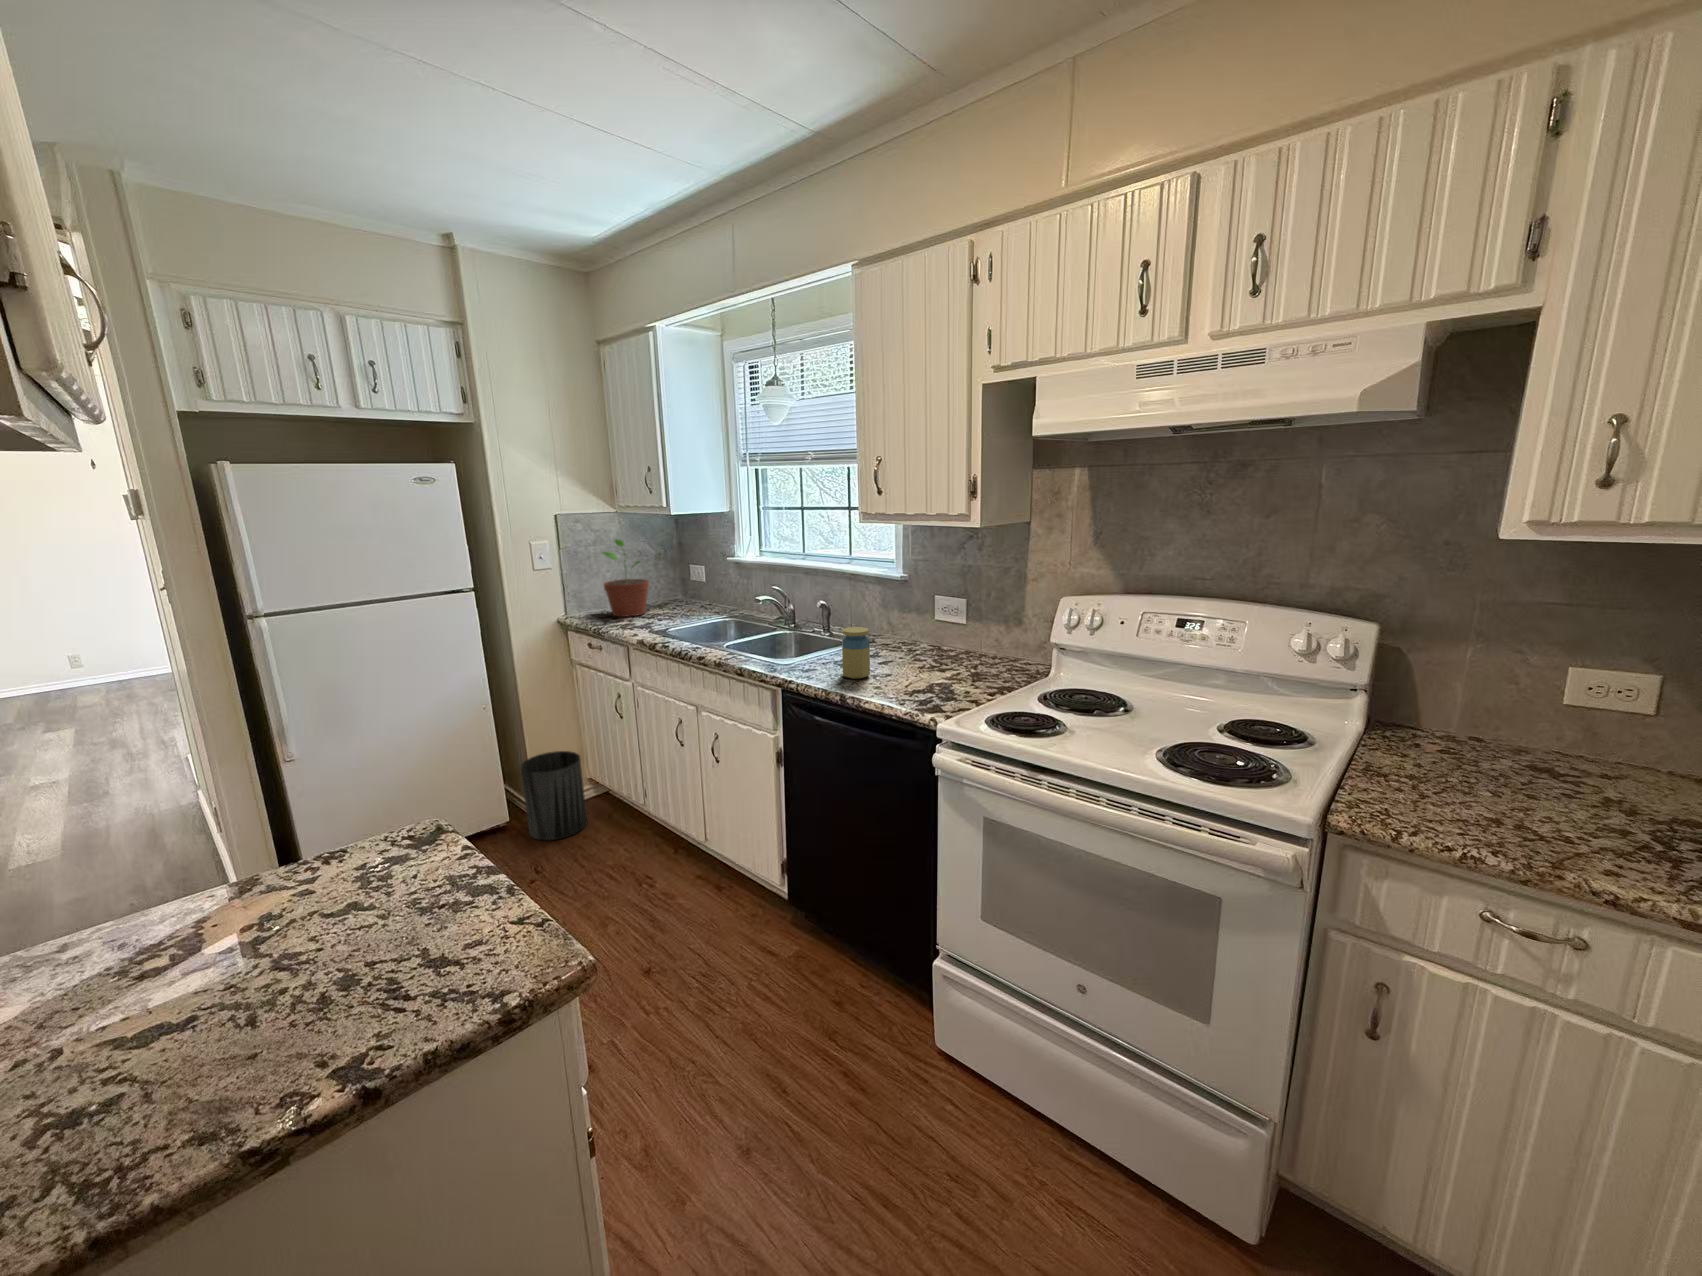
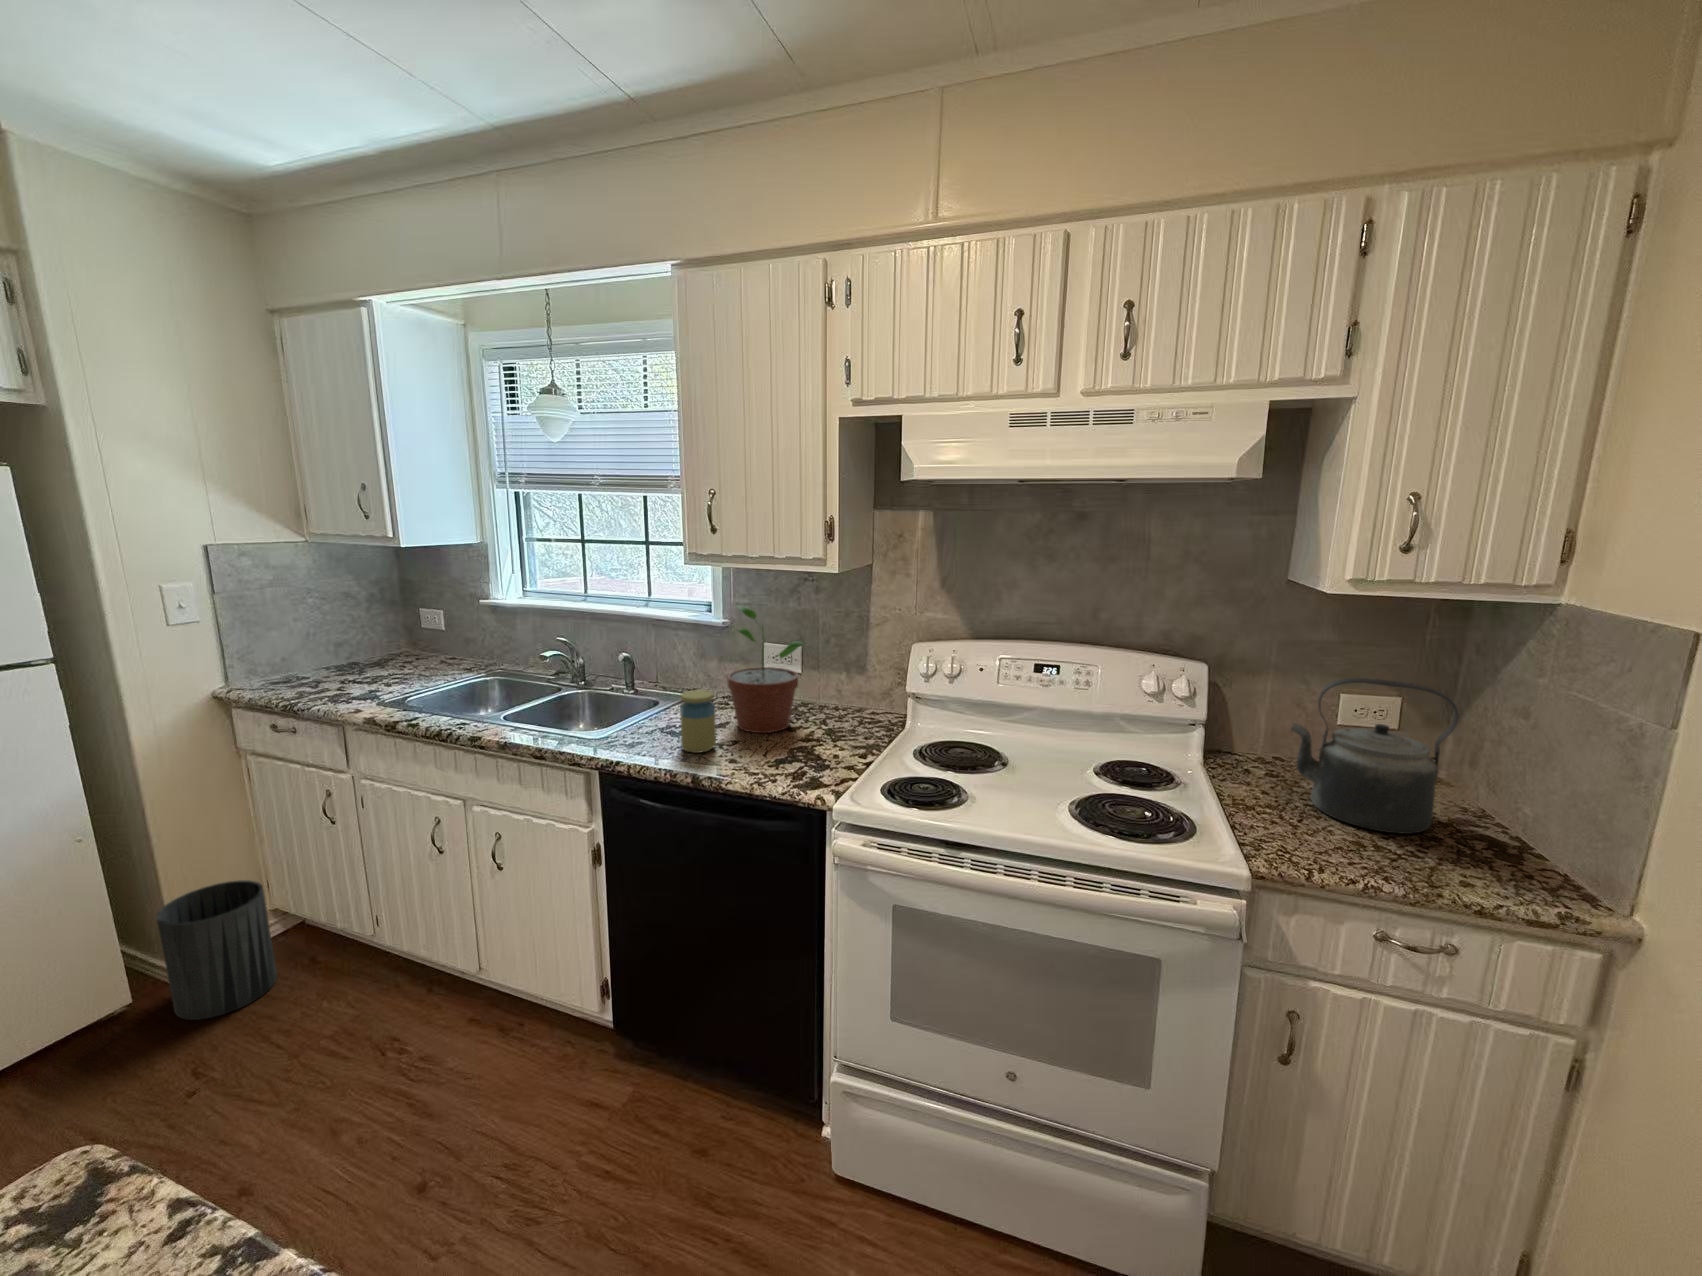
potted plant: present [603,539,649,617] -> present [727,606,805,733]
kettle: none [1447,639,1668,821] -> present [1291,678,1459,834]

